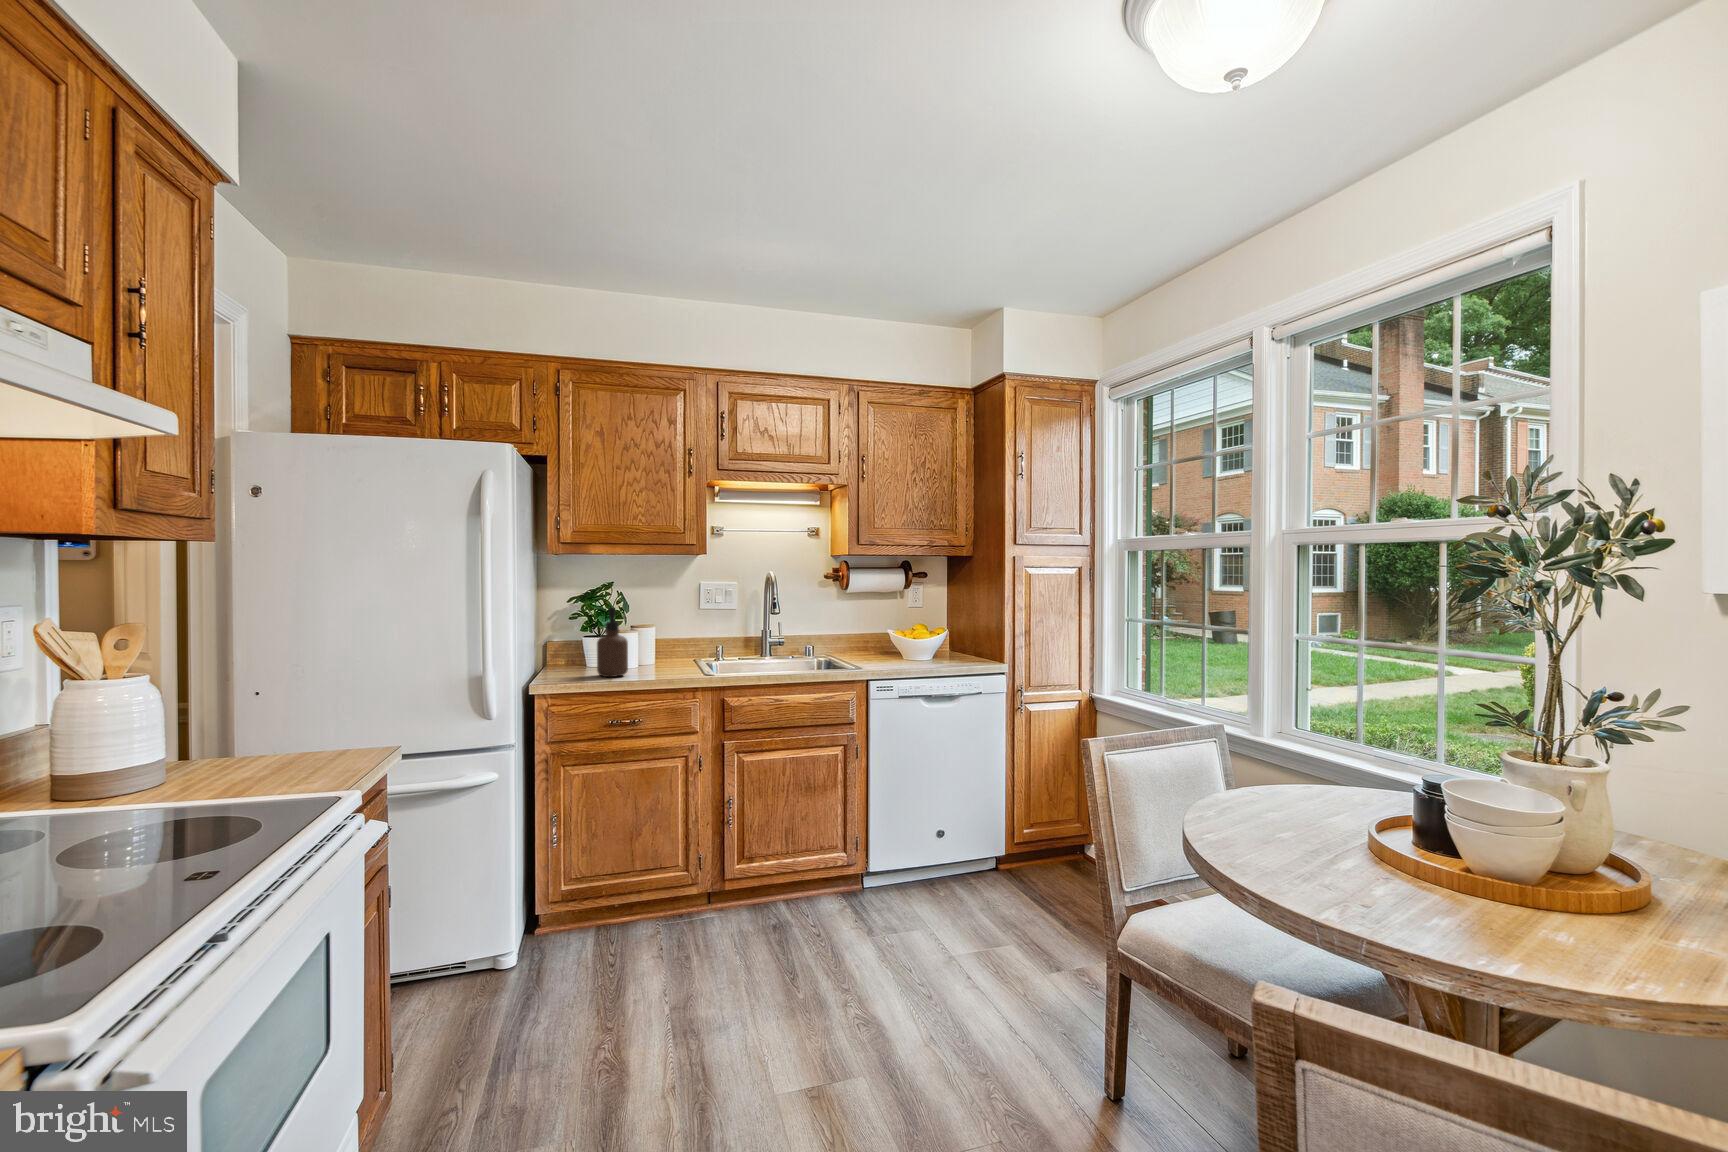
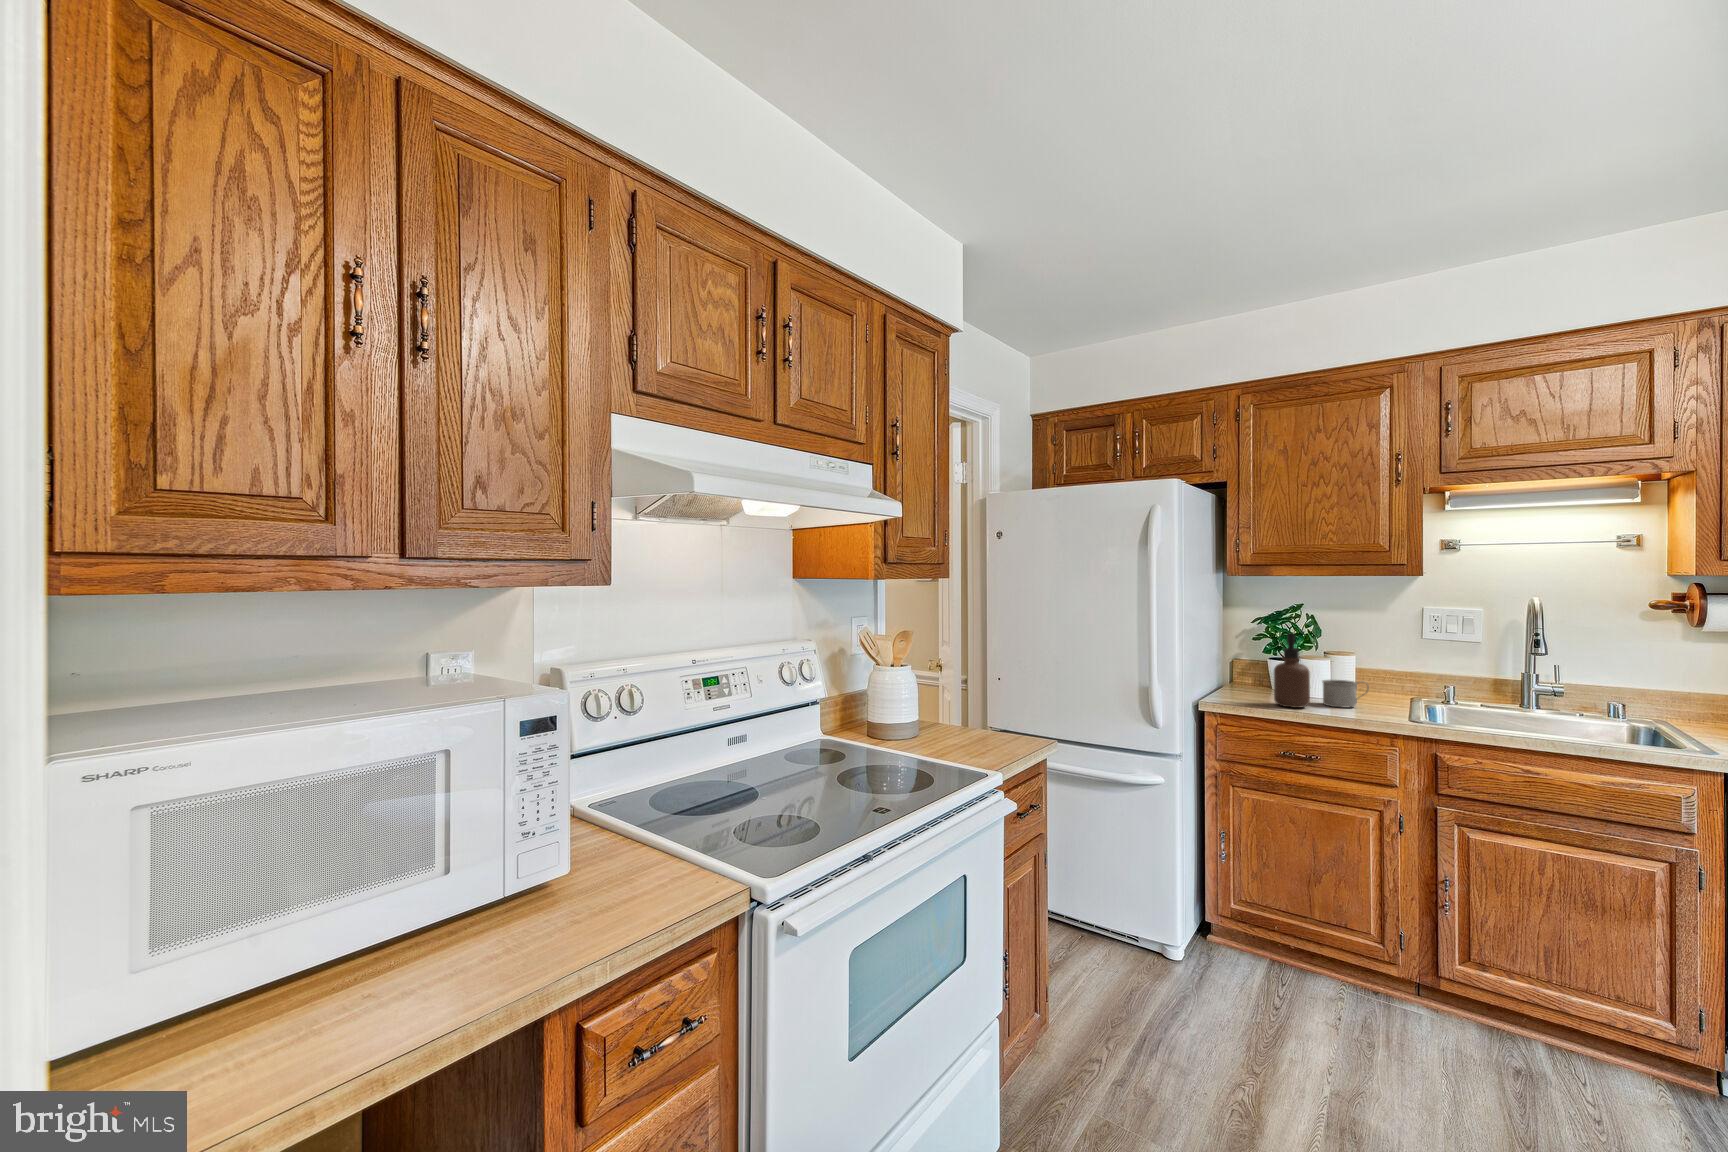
mug: none [633,647,669,672] -> present [1322,680,1369,708]

